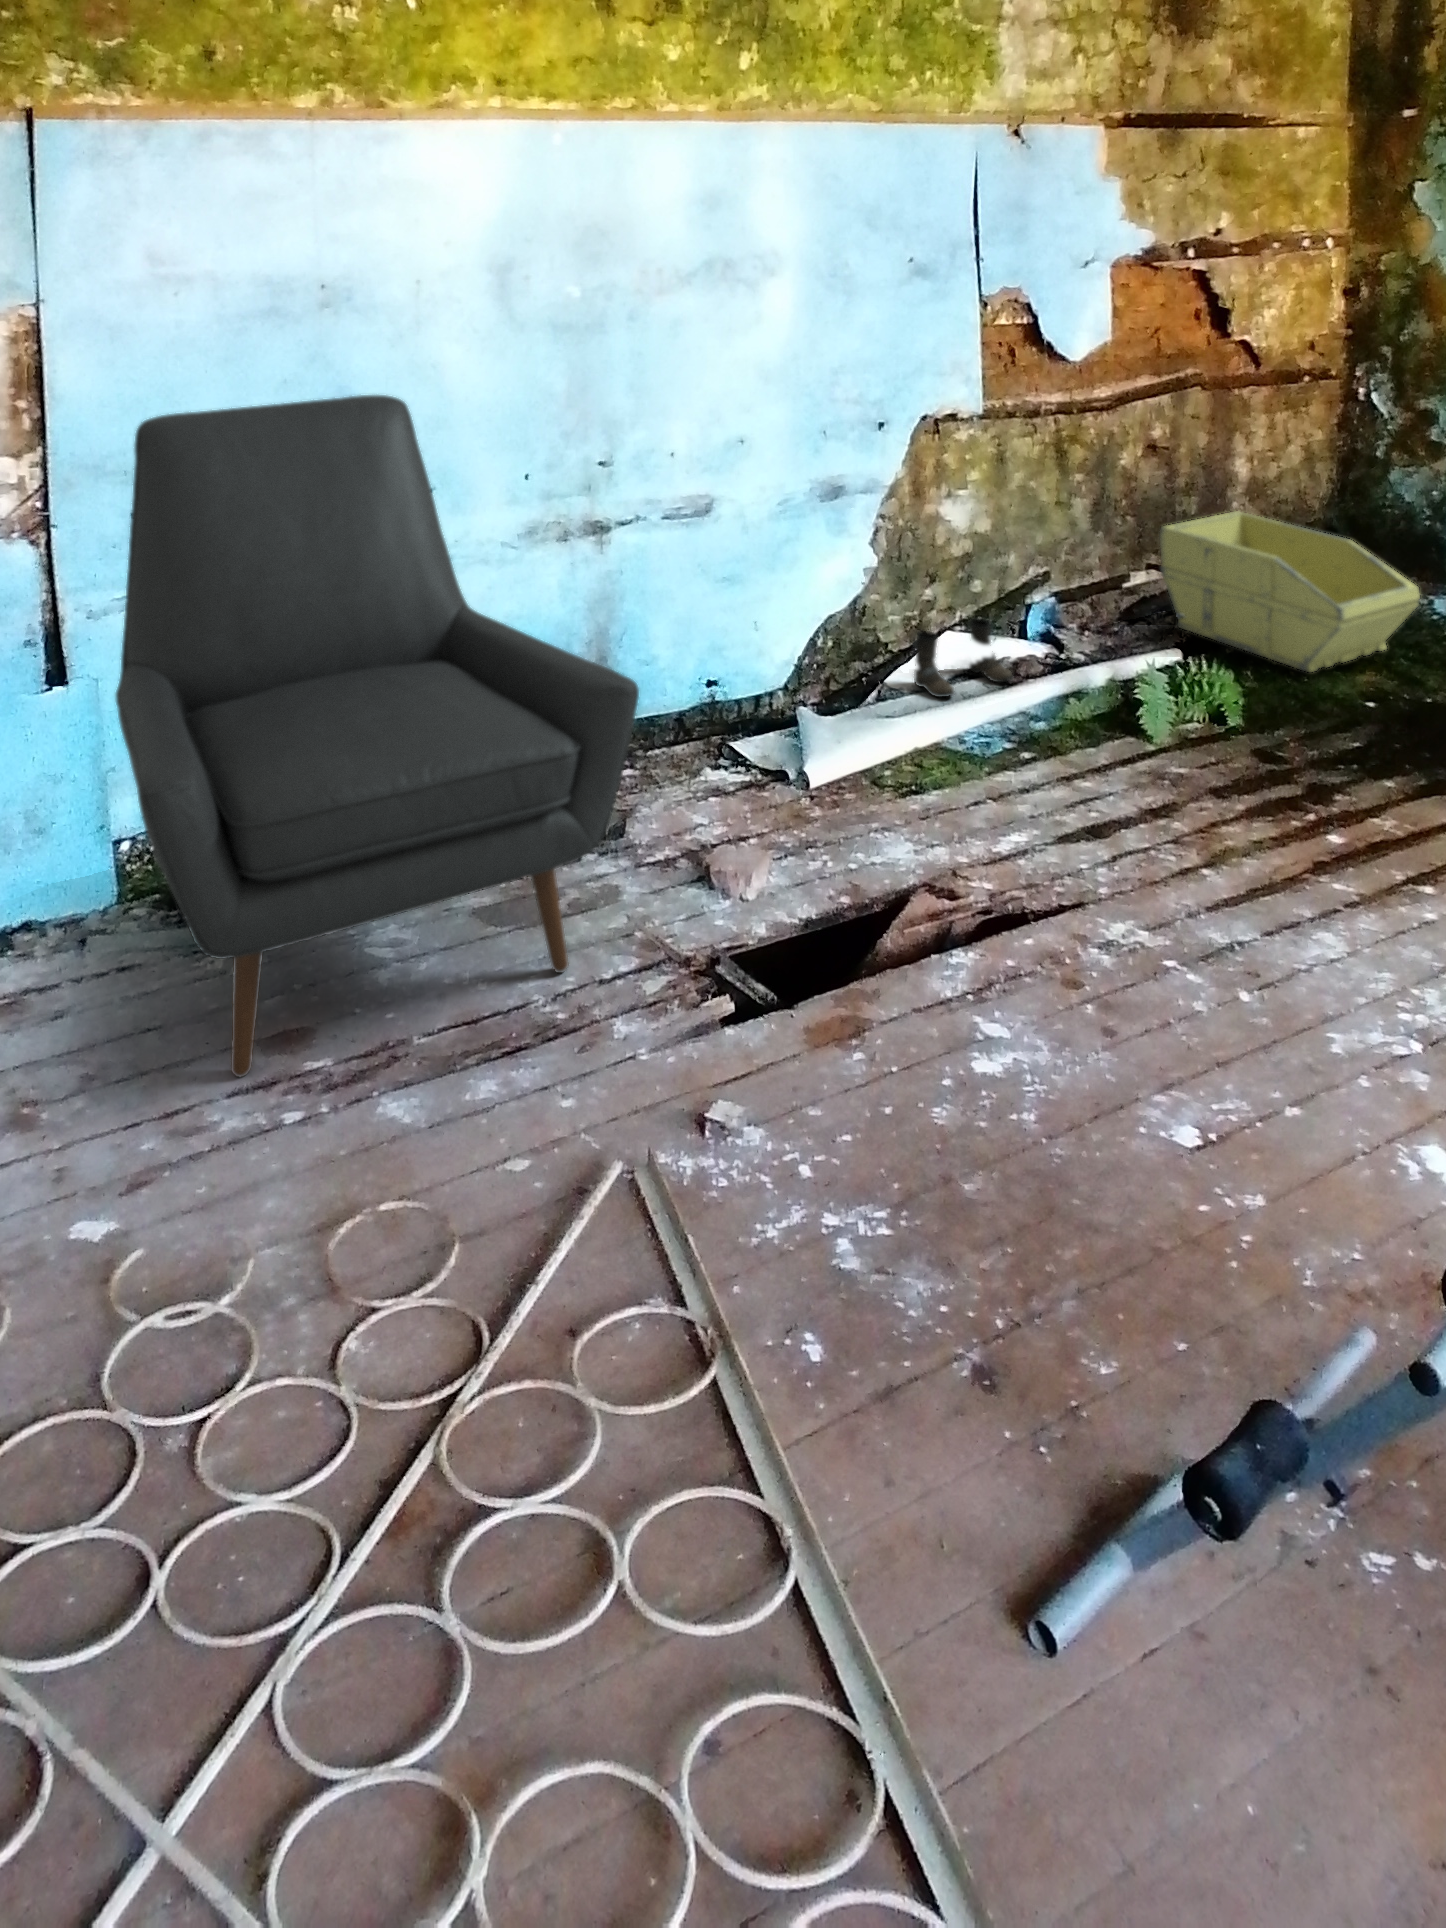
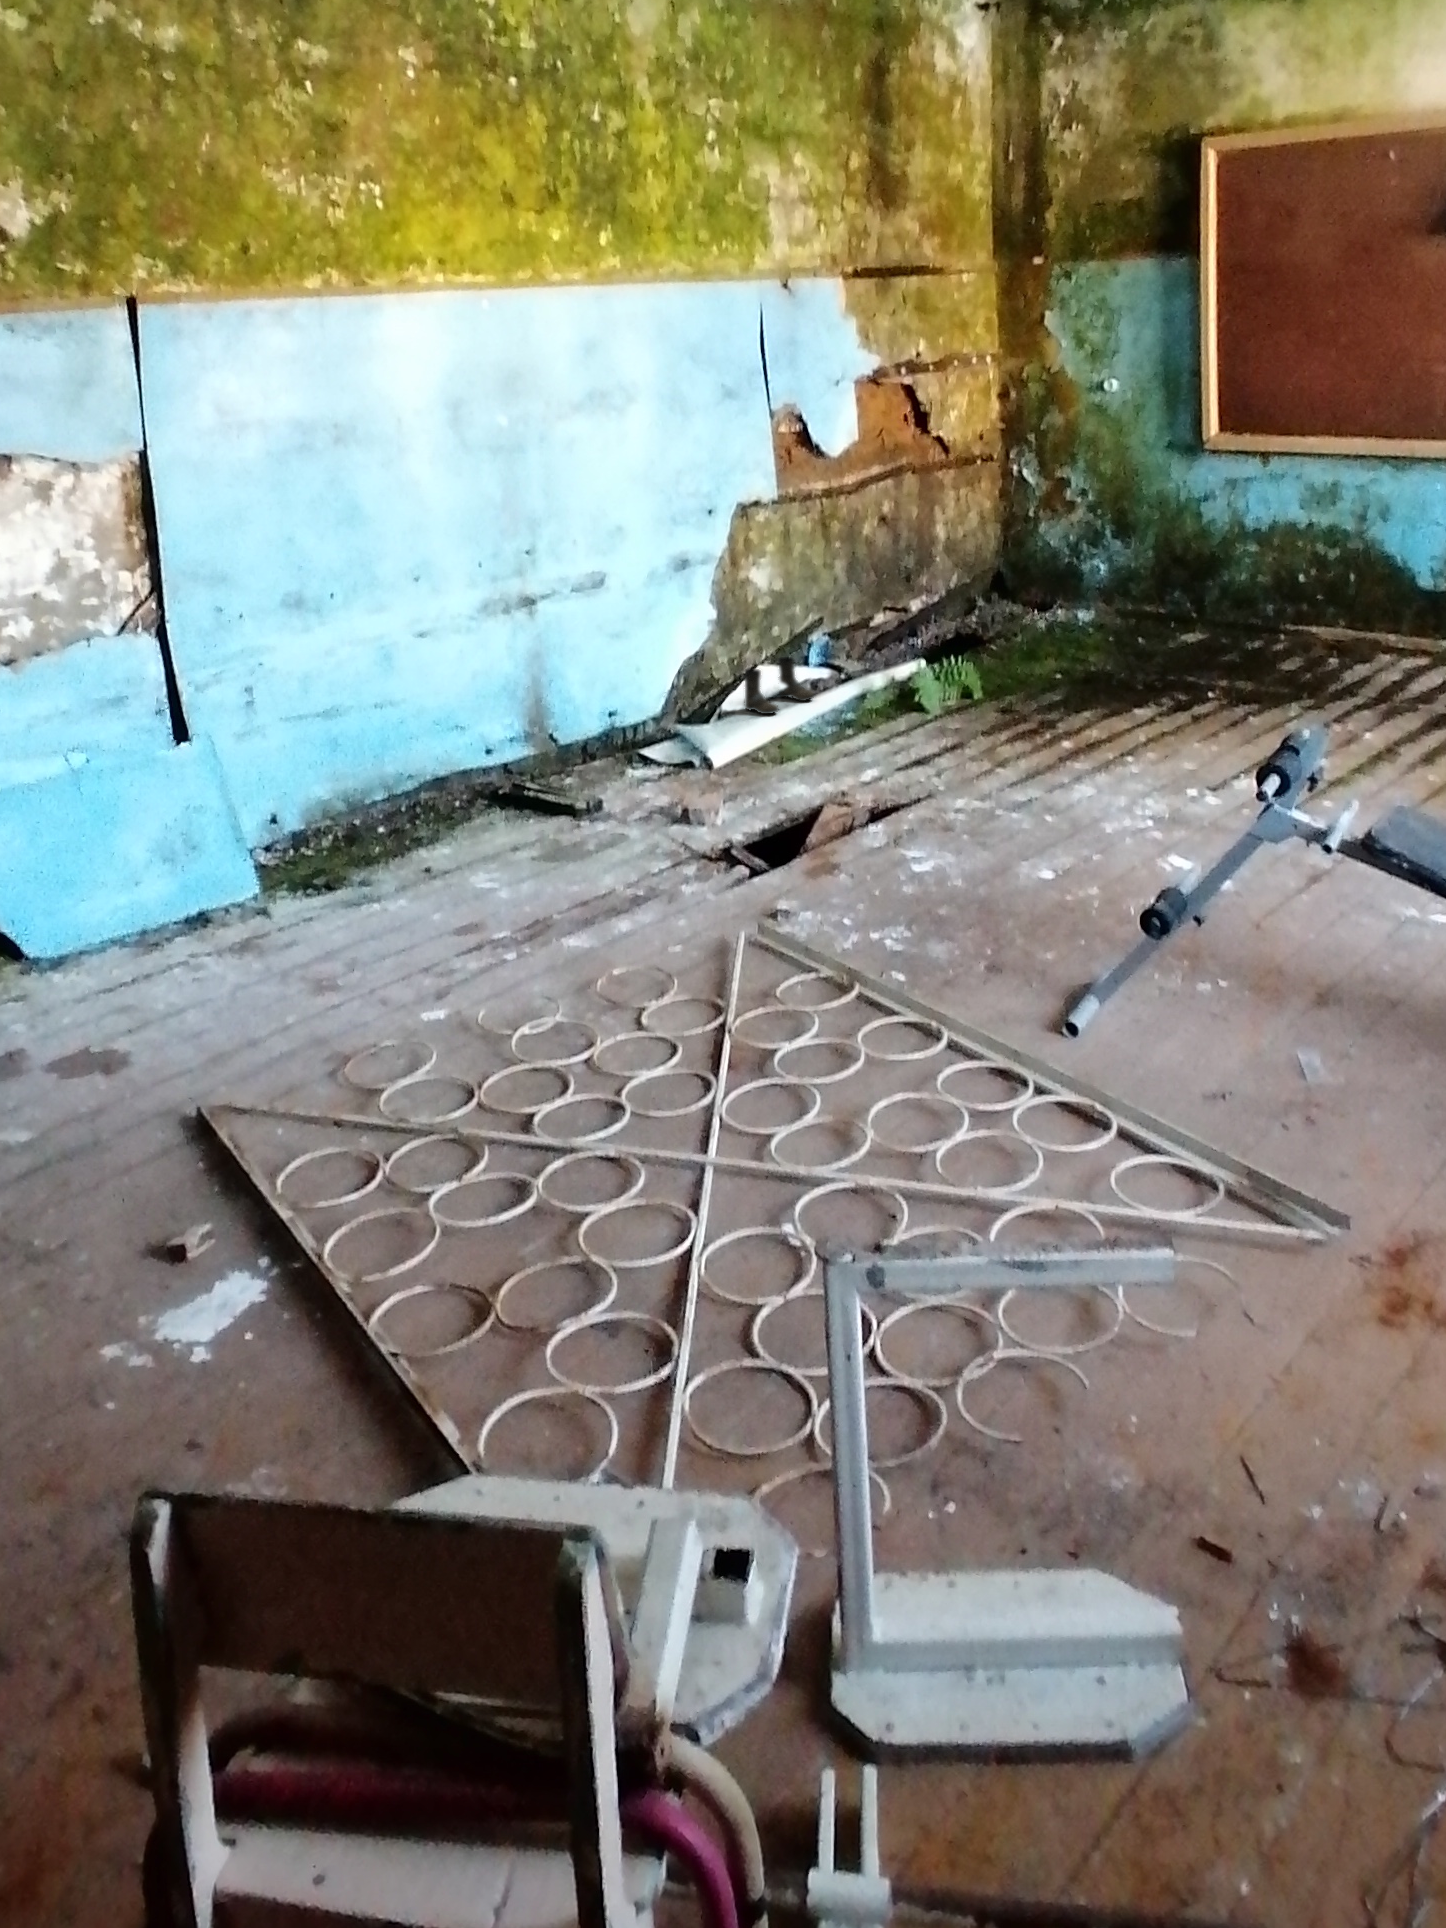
chair: present [116,395,639,1077] -> none [233,506,650,958]
storage bin: present [1160,511,1420,672] -> none [895,567,1079,668]

